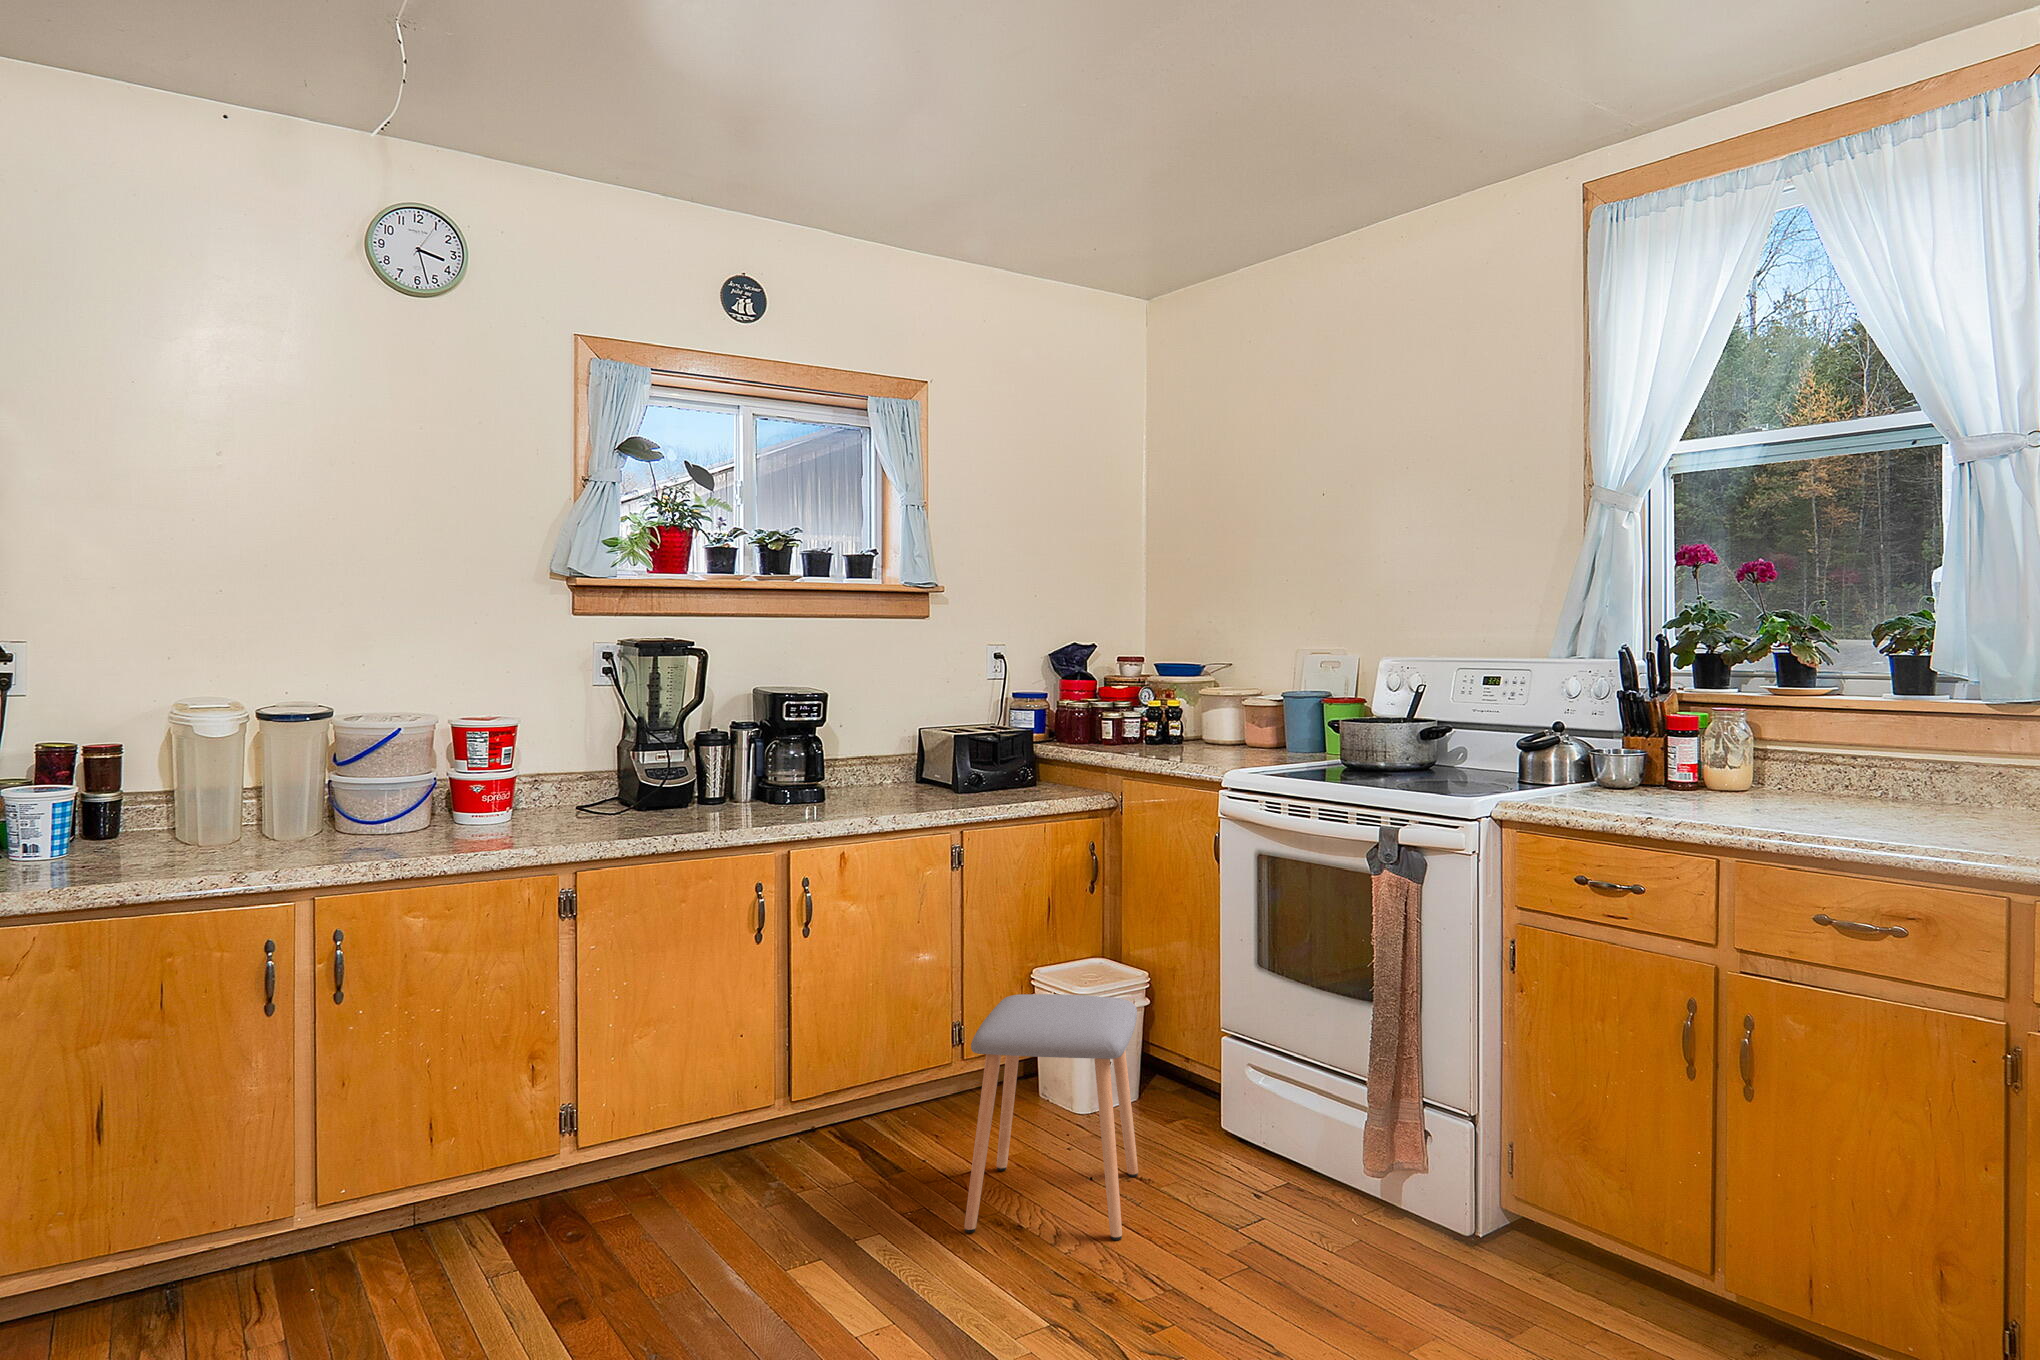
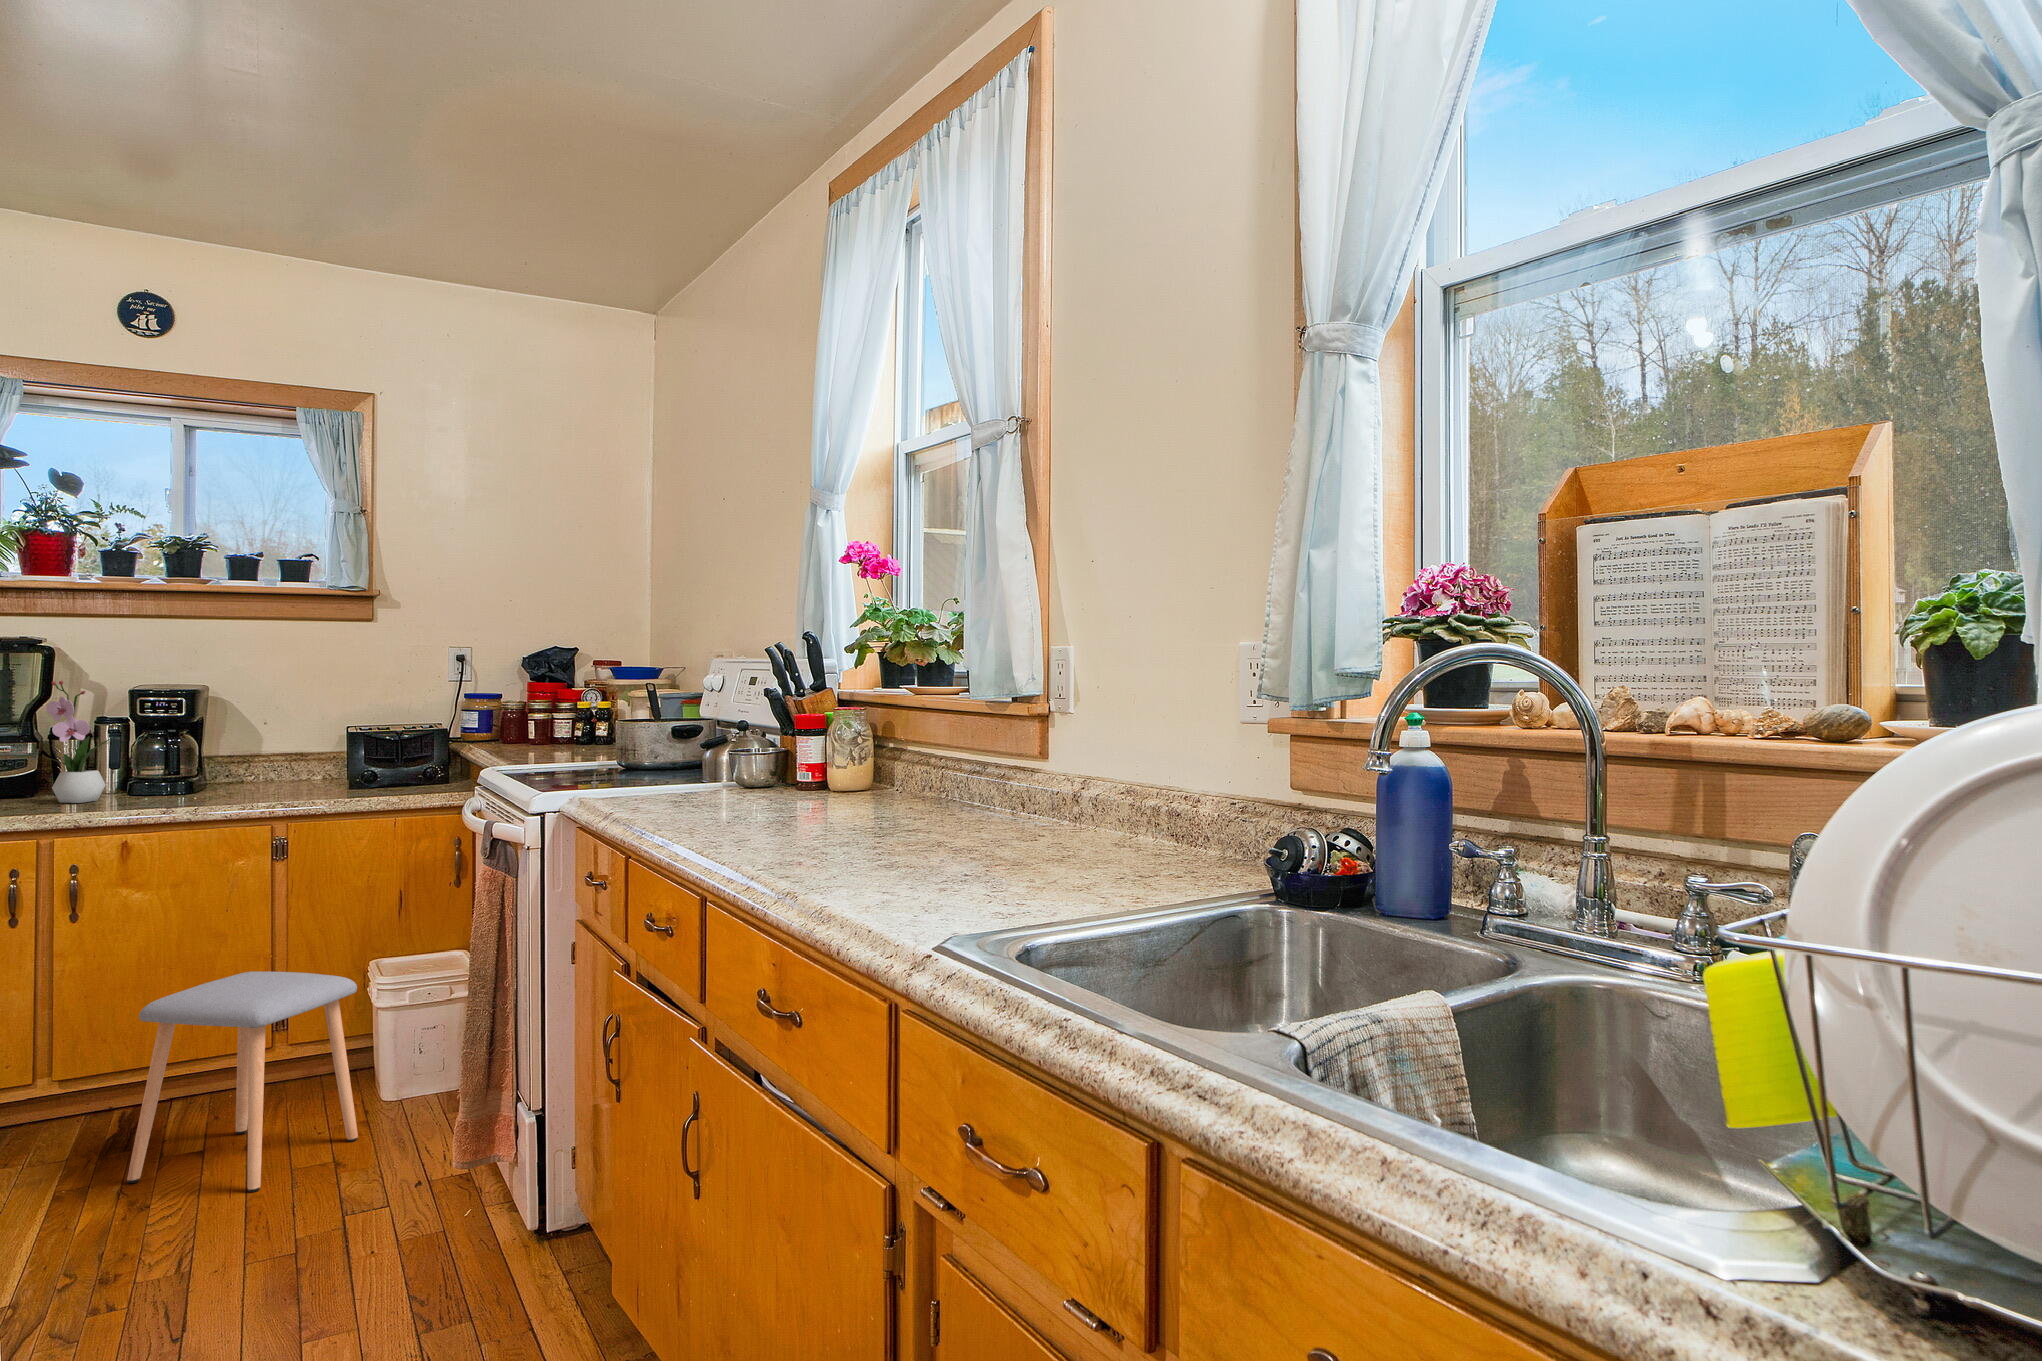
flower arrangement: none [724,683,773,814] -> present [46,681,113,803]

